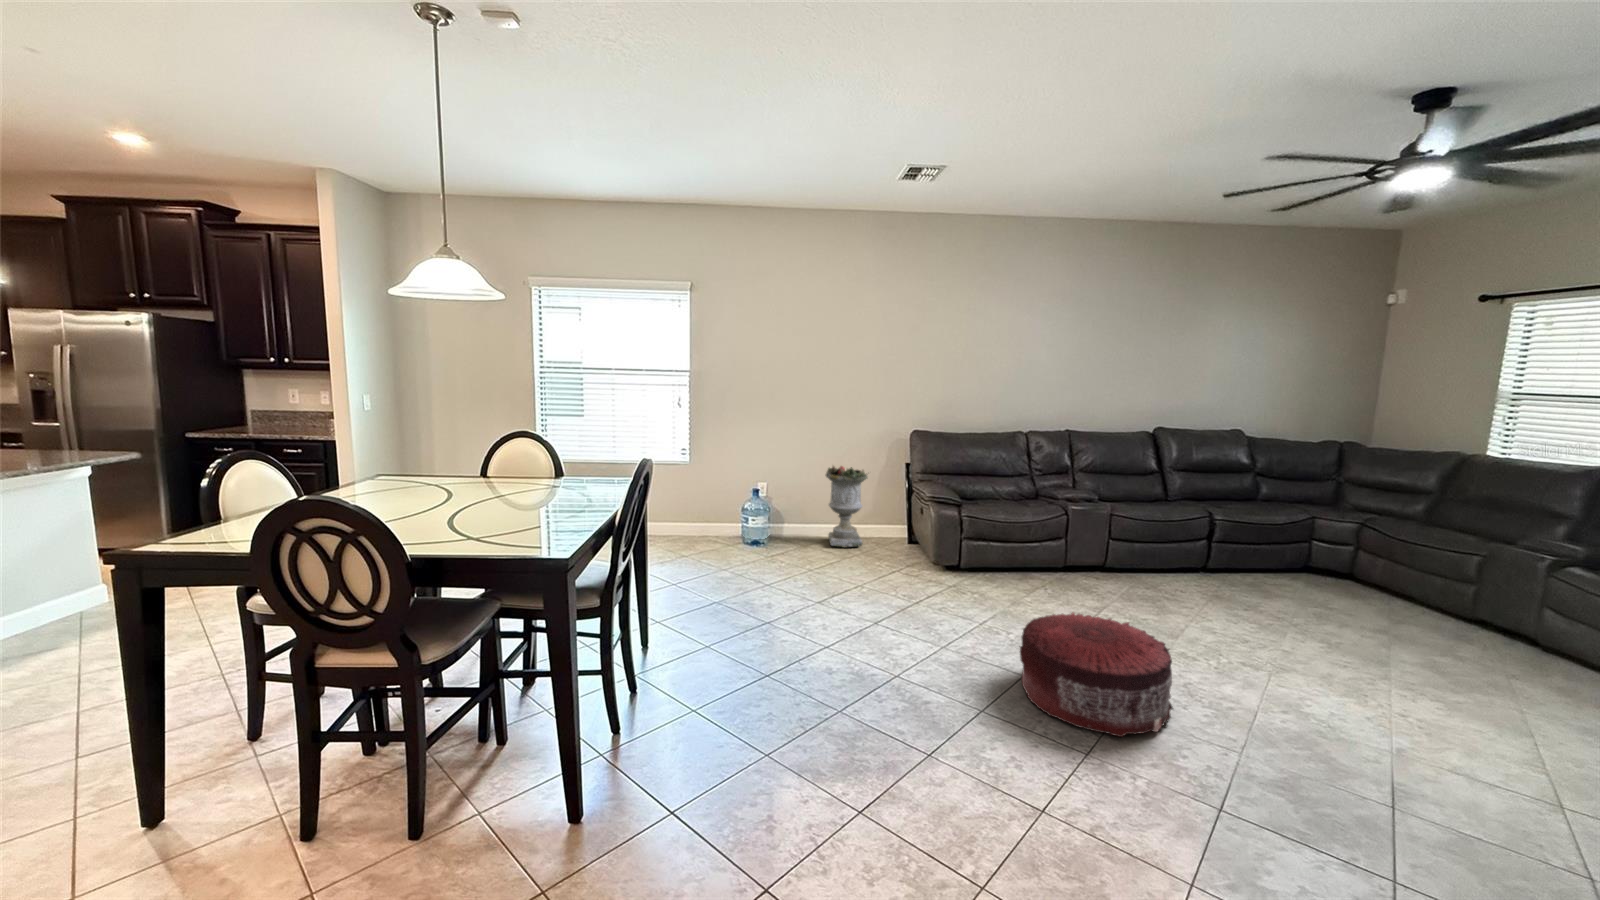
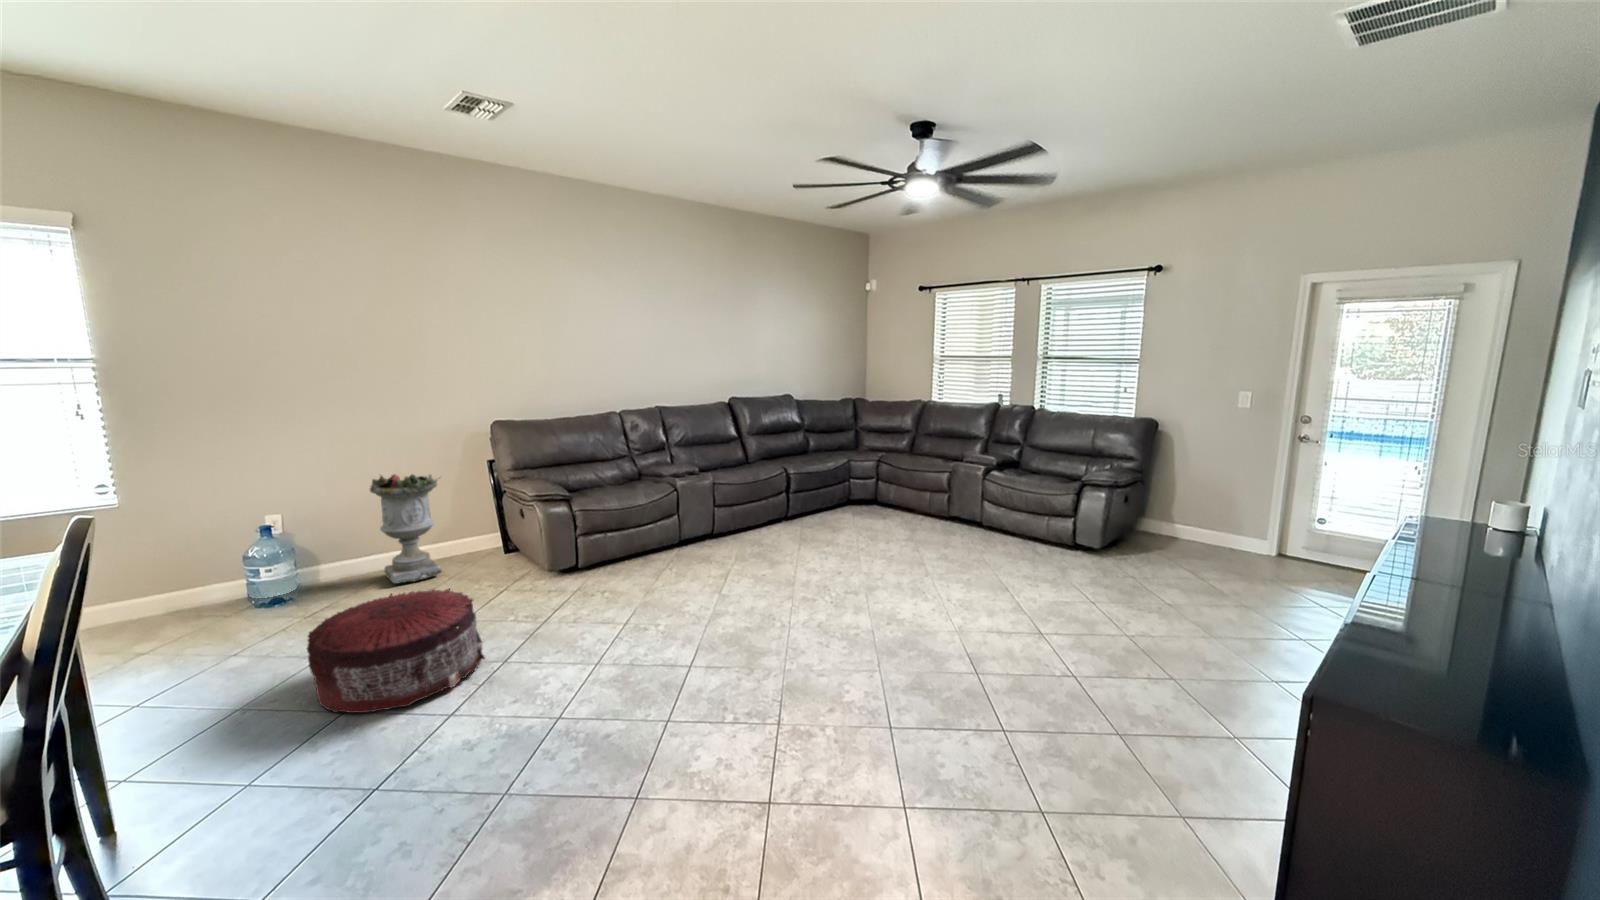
pouf: present [1020,613,1173,737] -> present [307,588,485,713]

